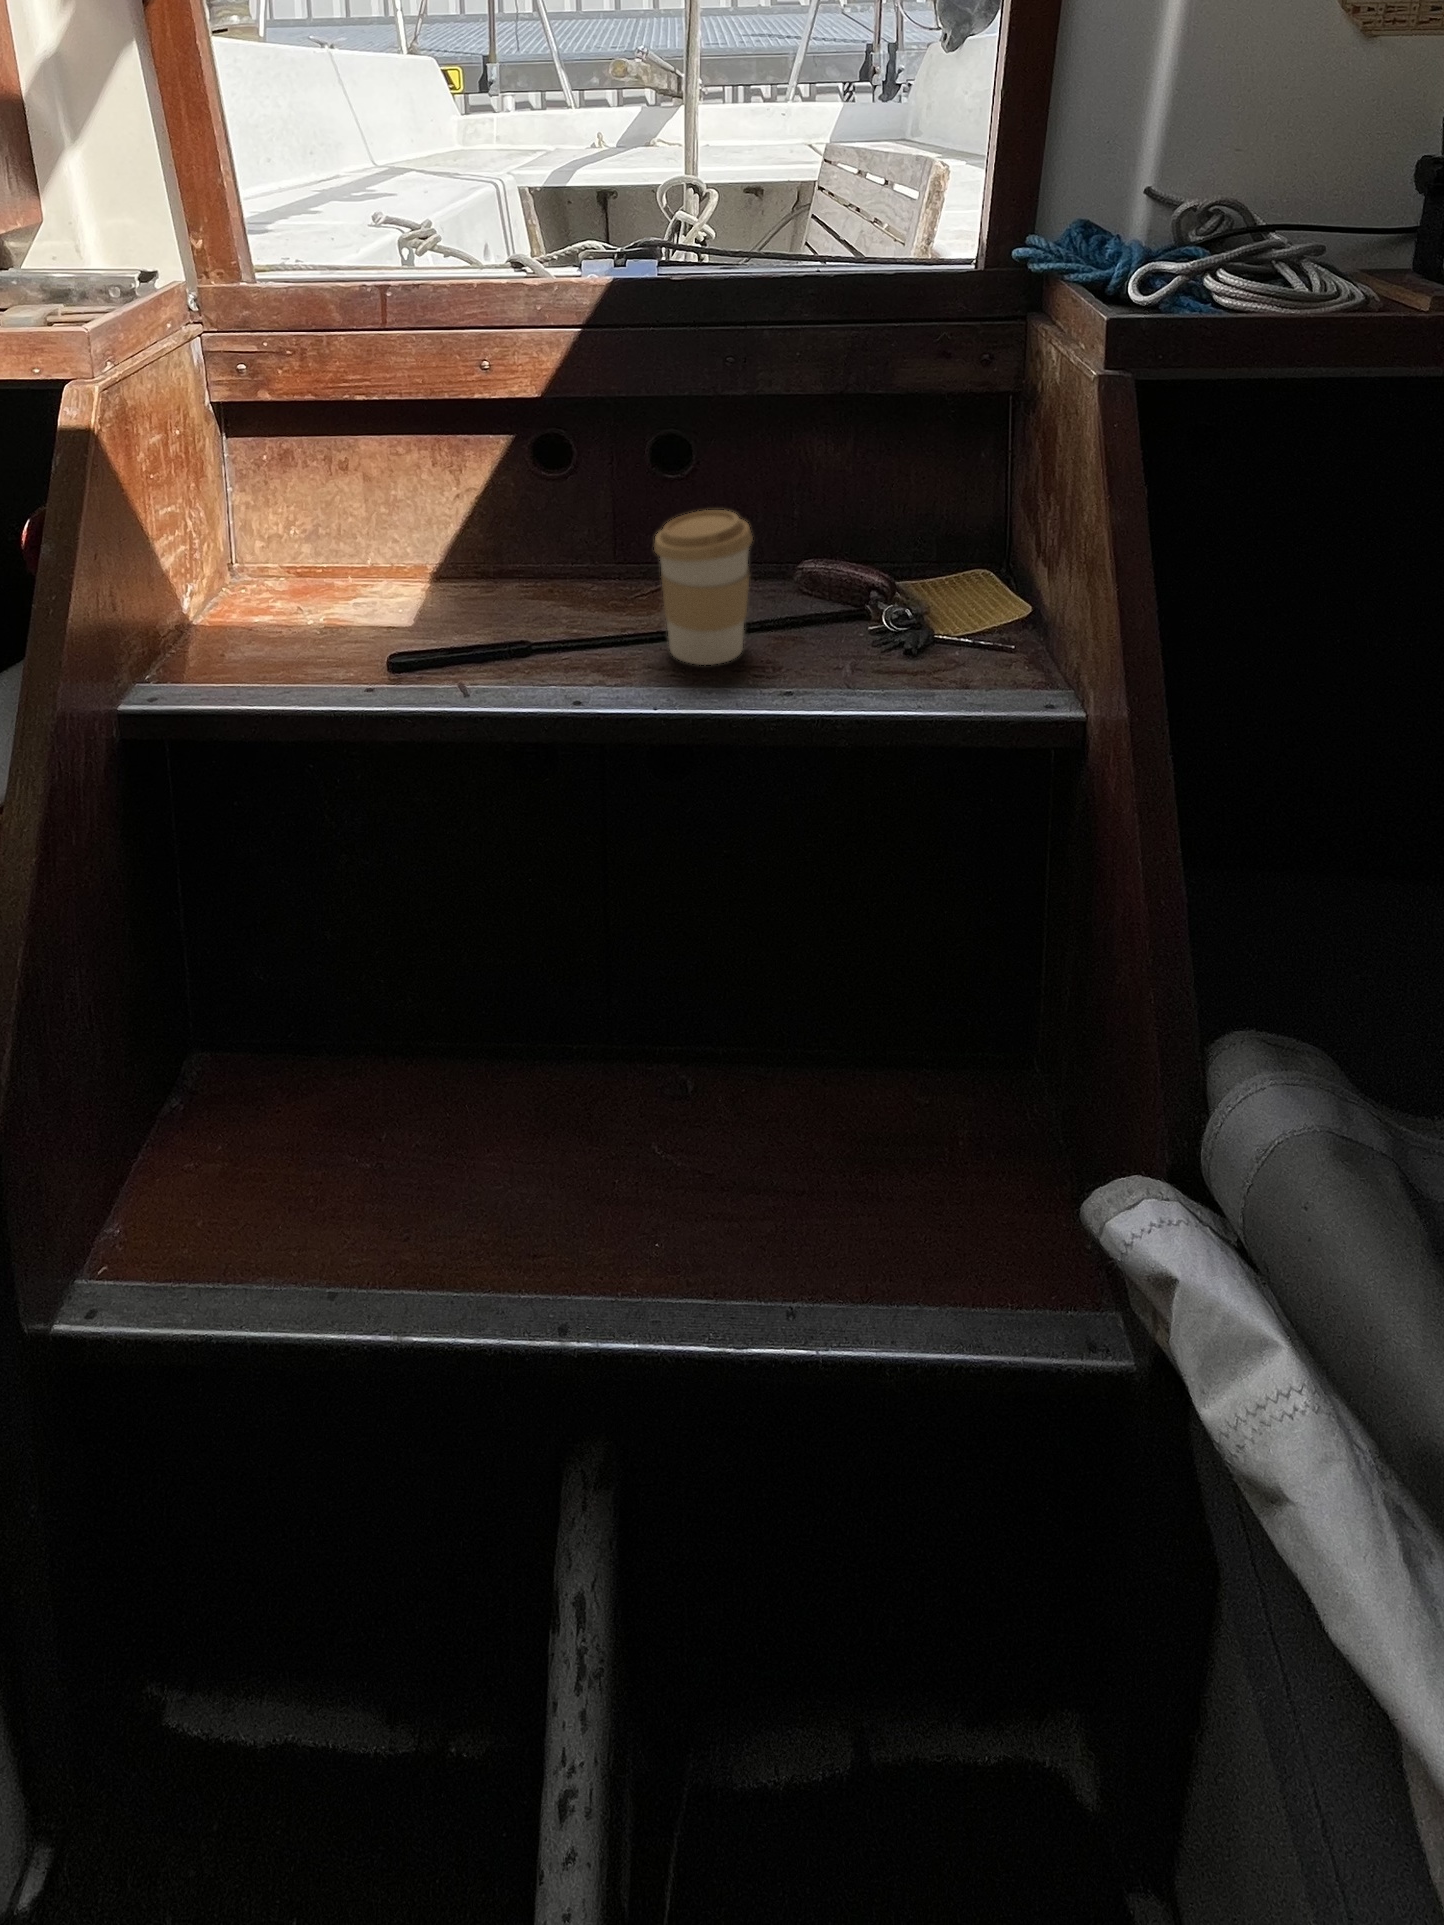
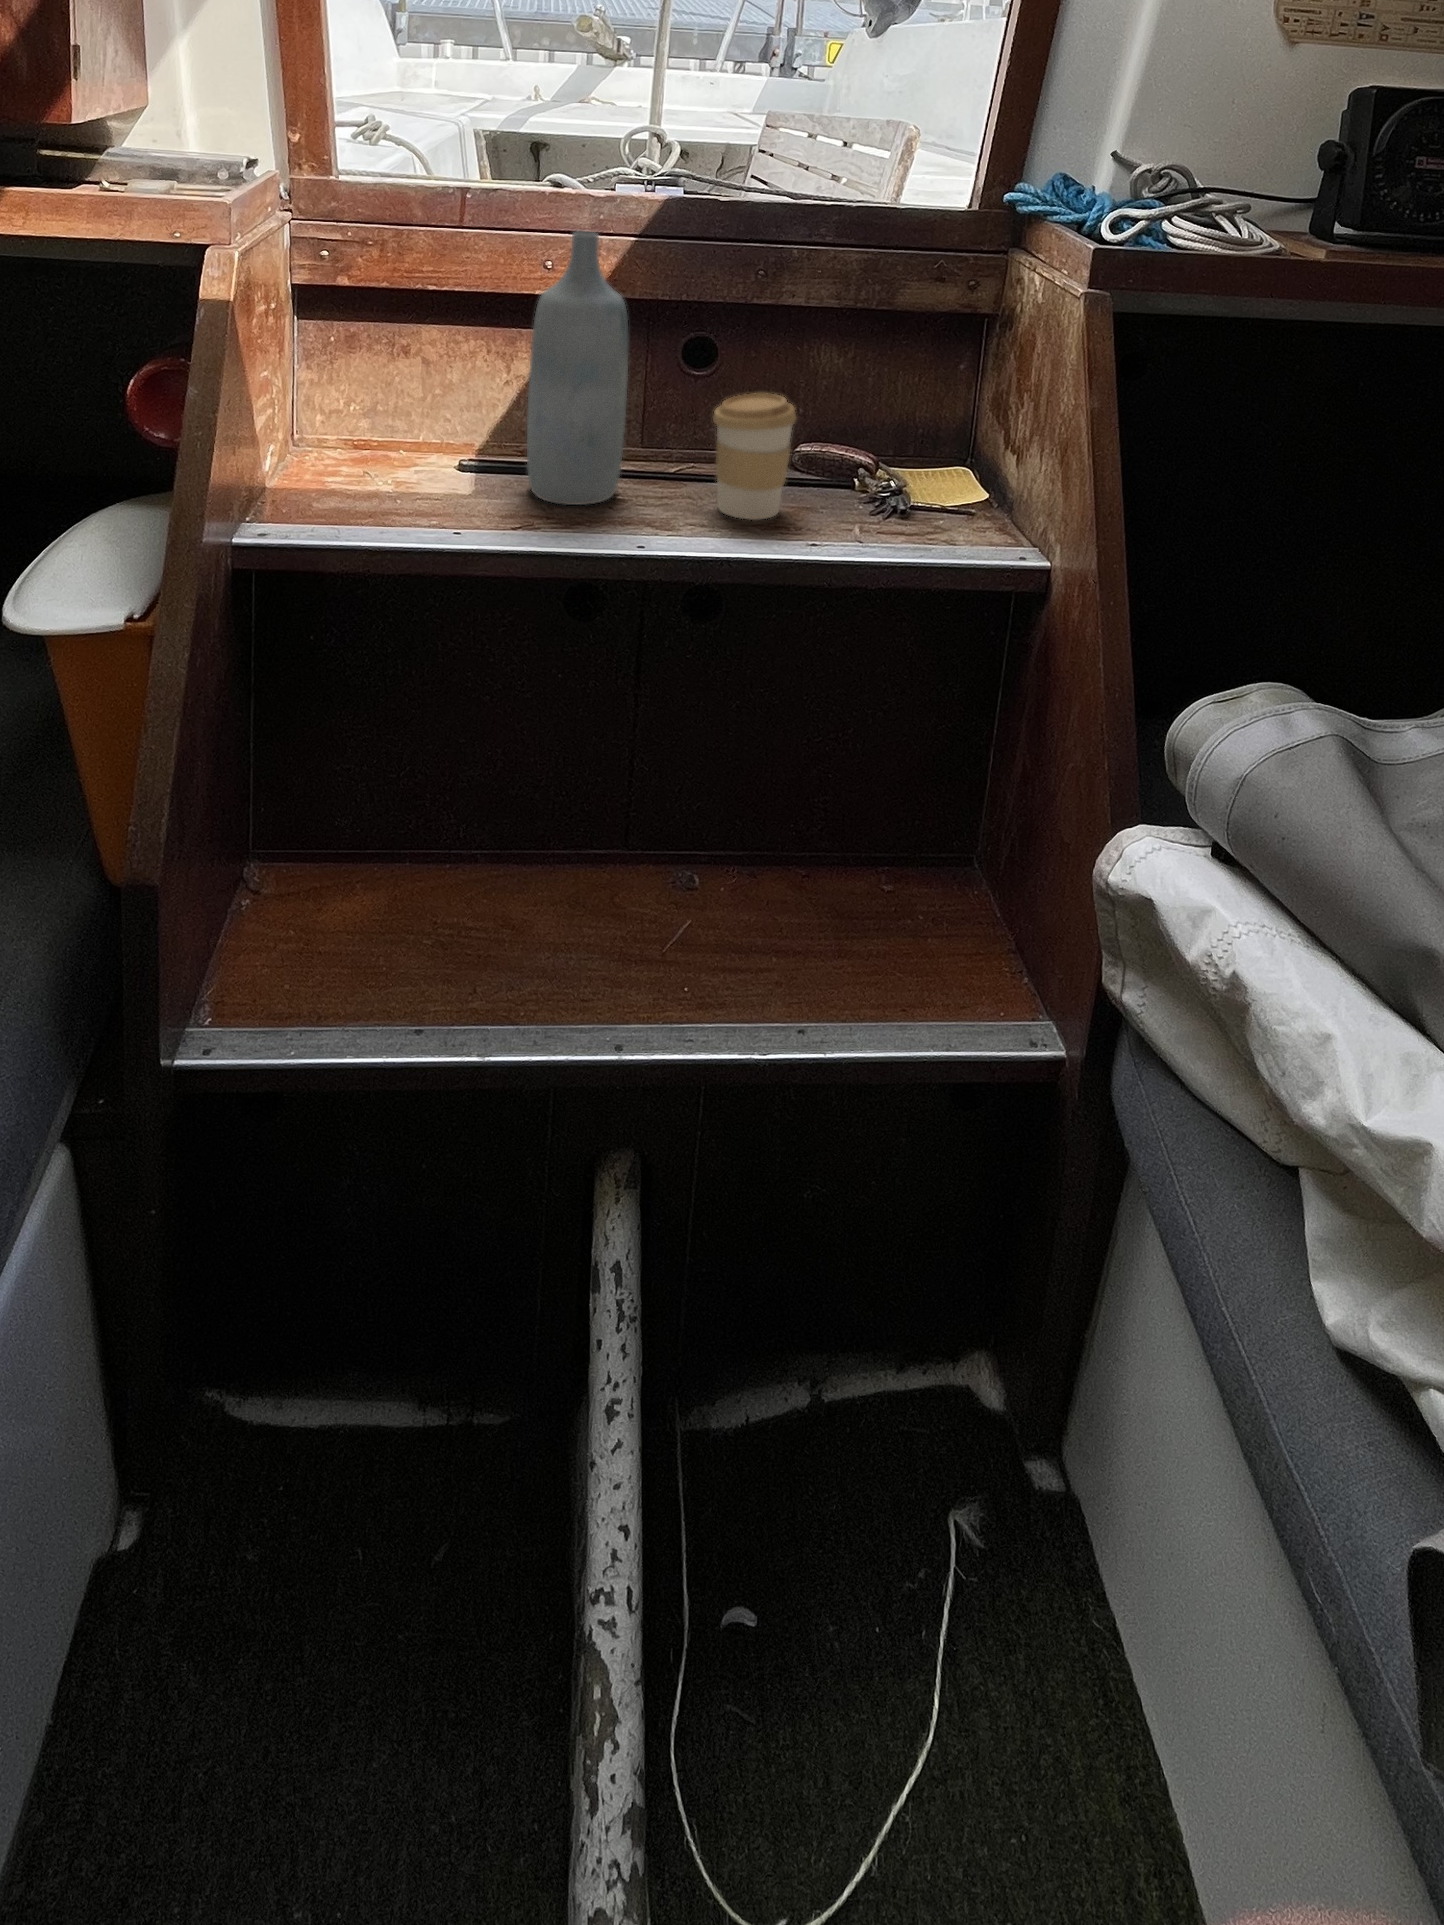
bottle: none [443,334,560,651] -> present [527,232,628,505]

